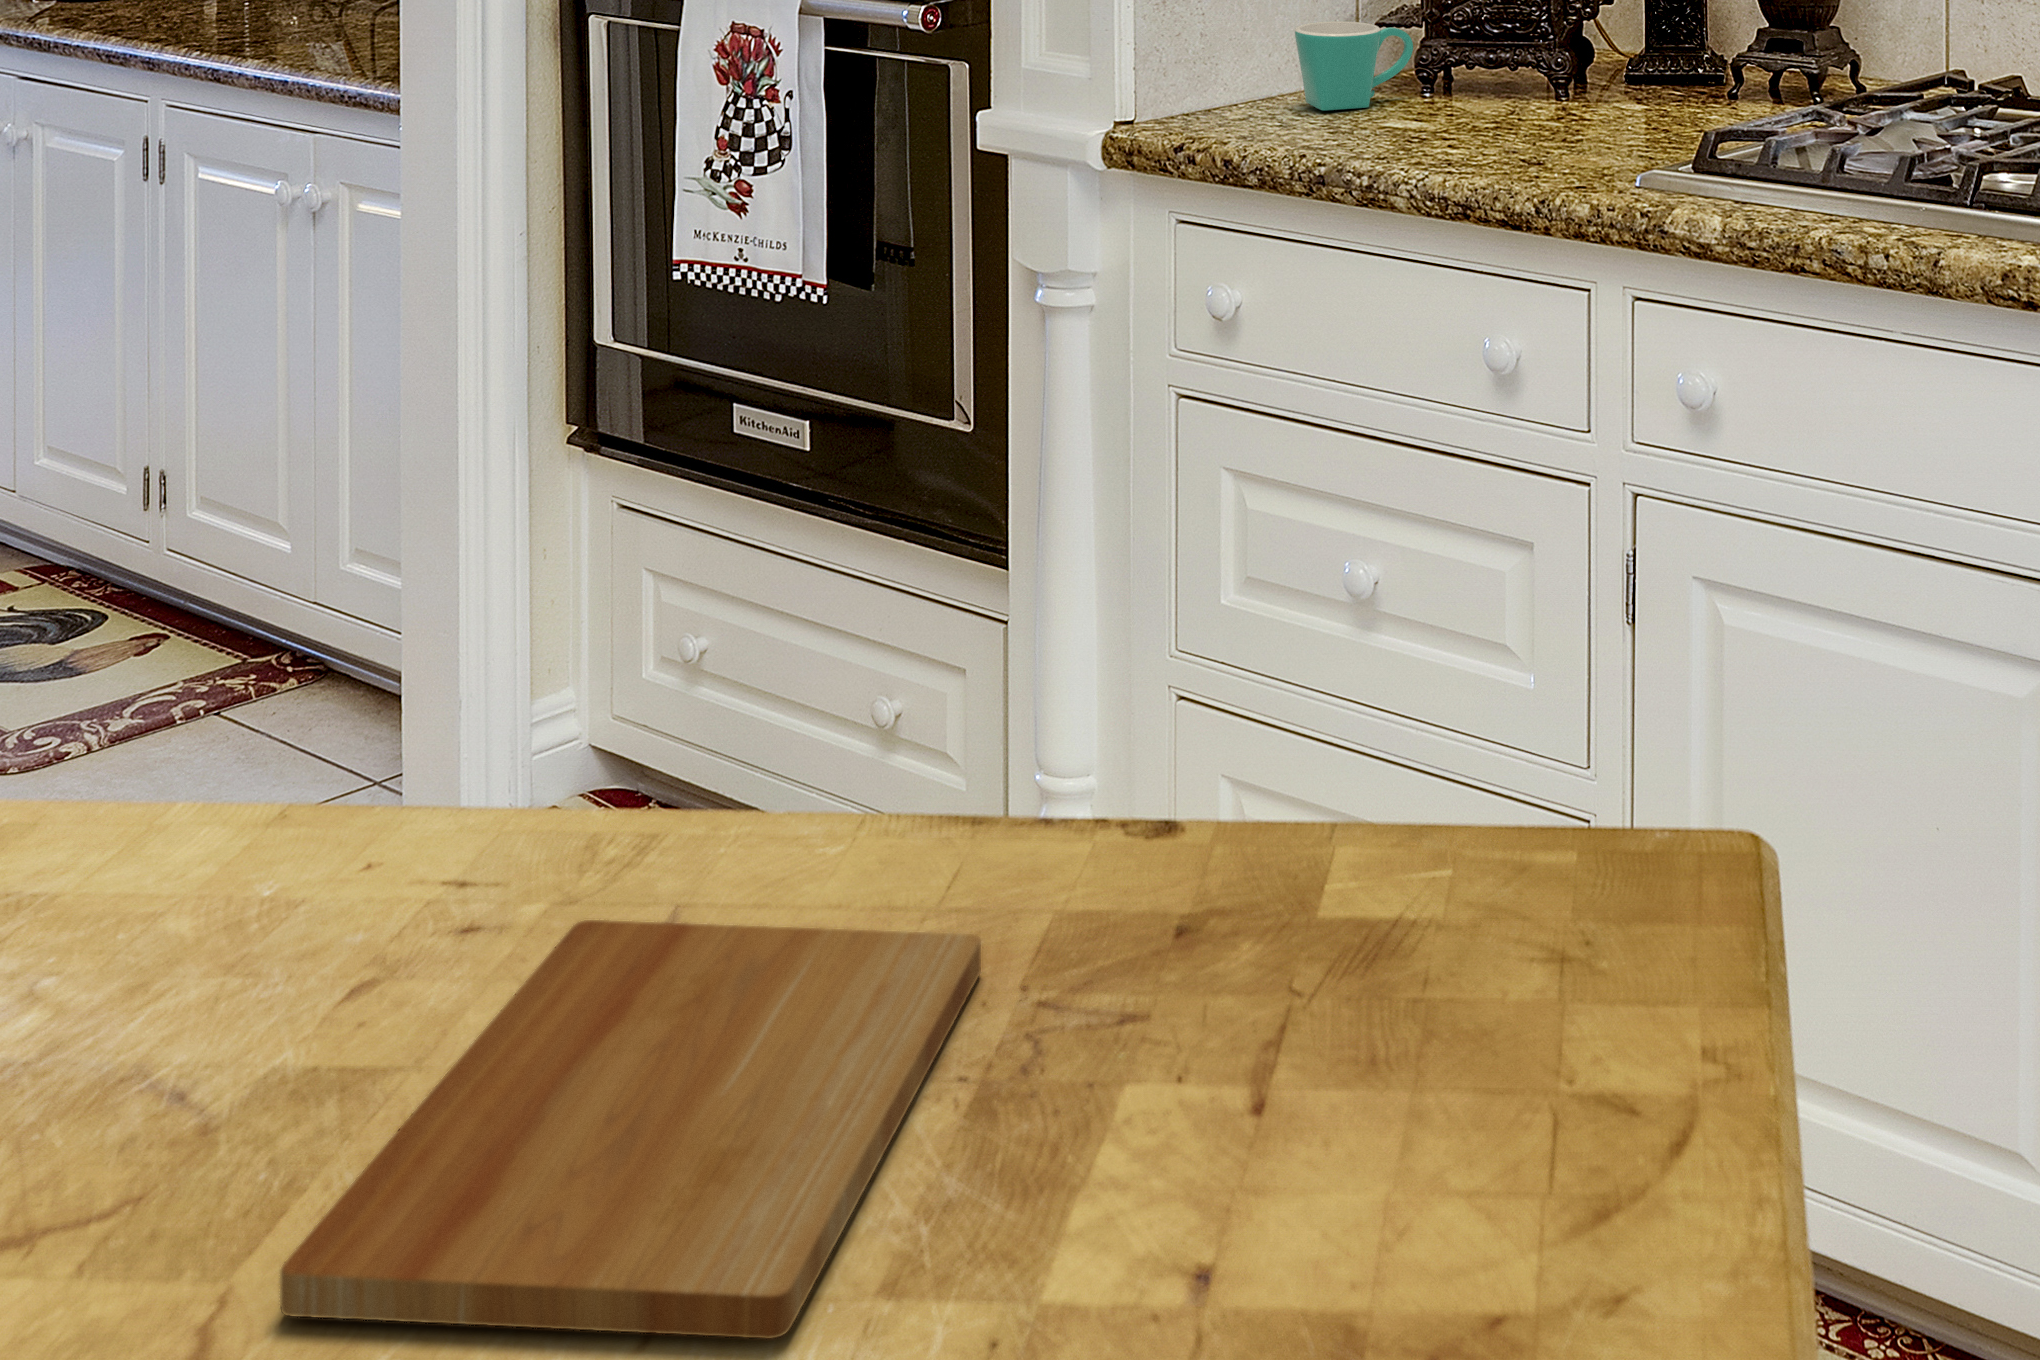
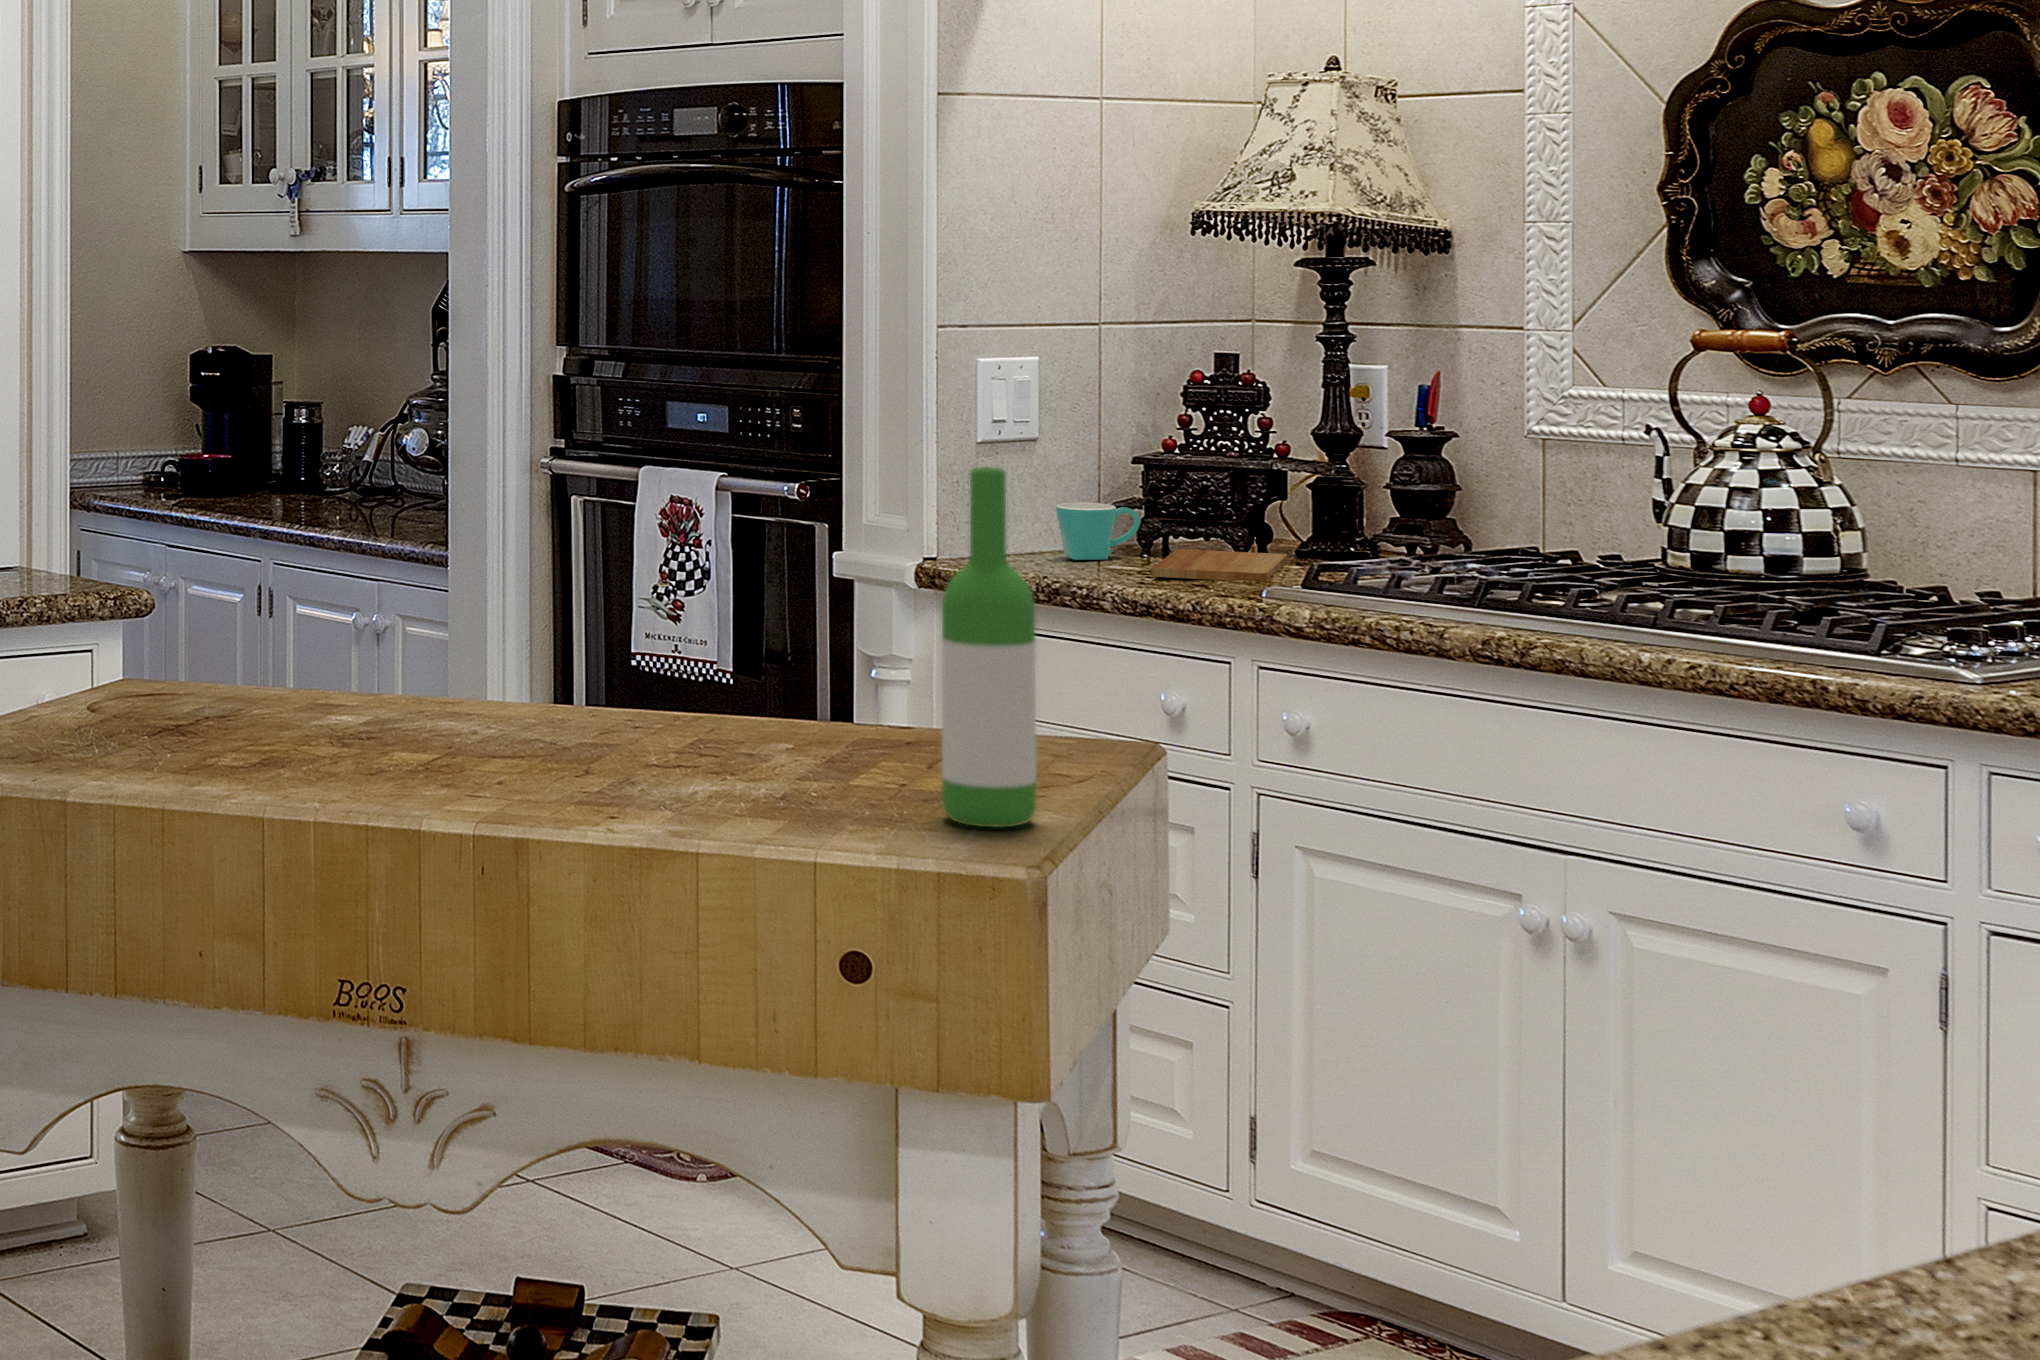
wine bottle: none [1240,215,1495,1268] -> present [942,467,1036,827]
cutting board: present [280,920,981,1339] -> present [1152,549,1287,580]

